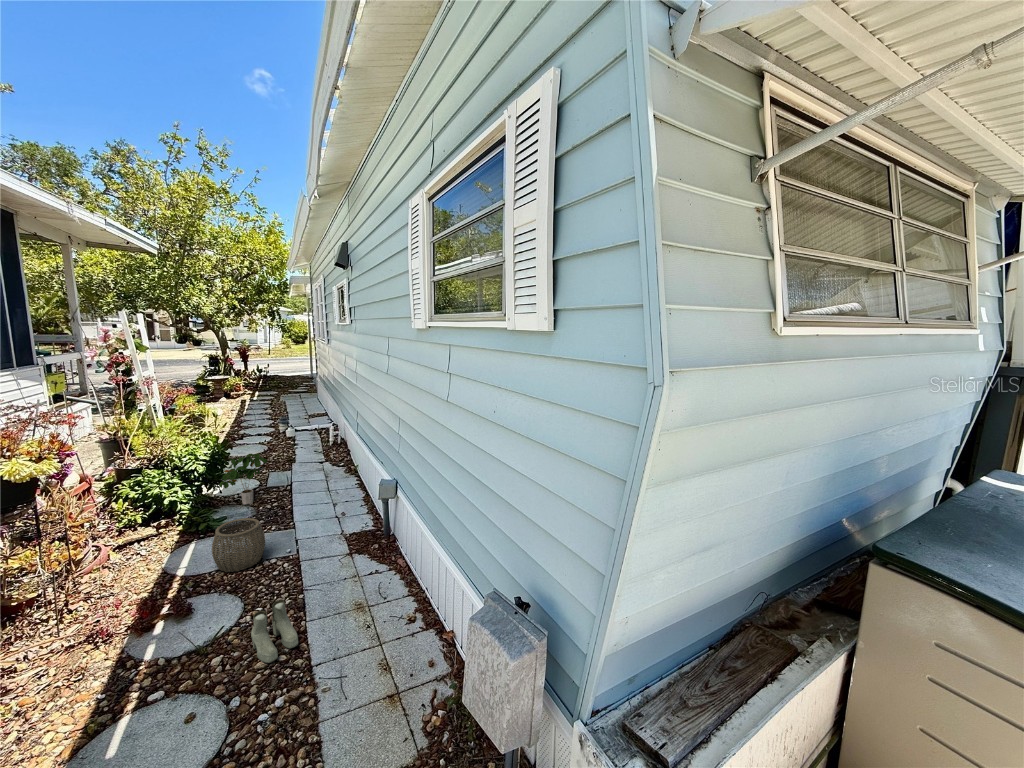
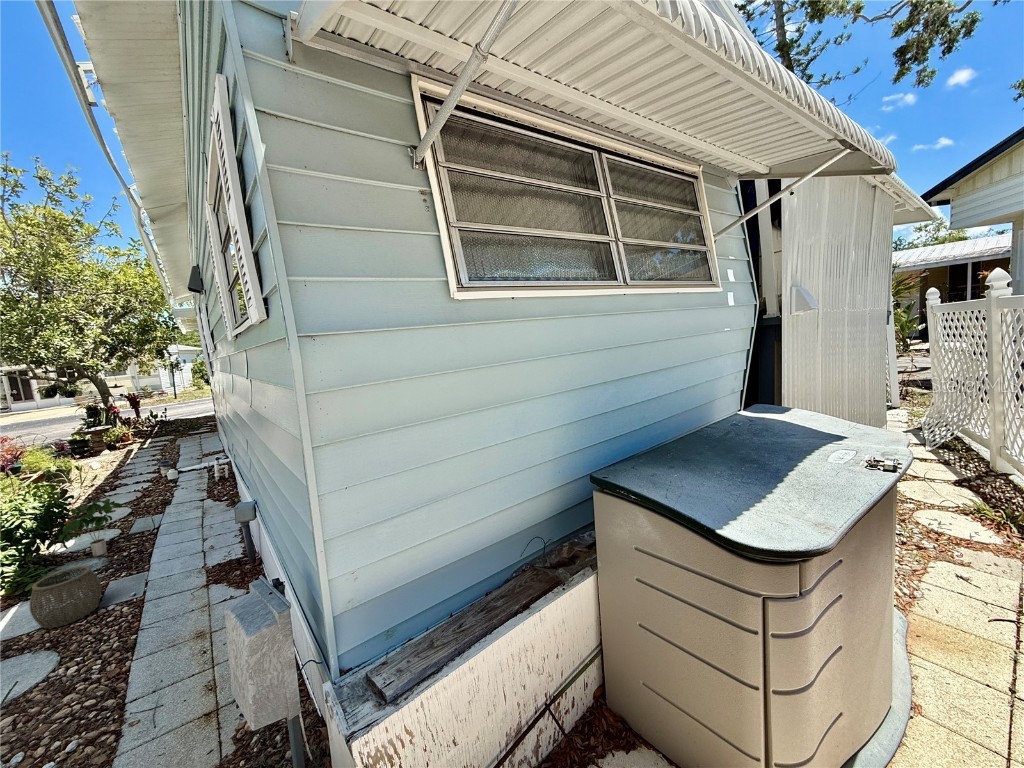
boots: present [251,600,298,663] -> none [52,642,115,711]

